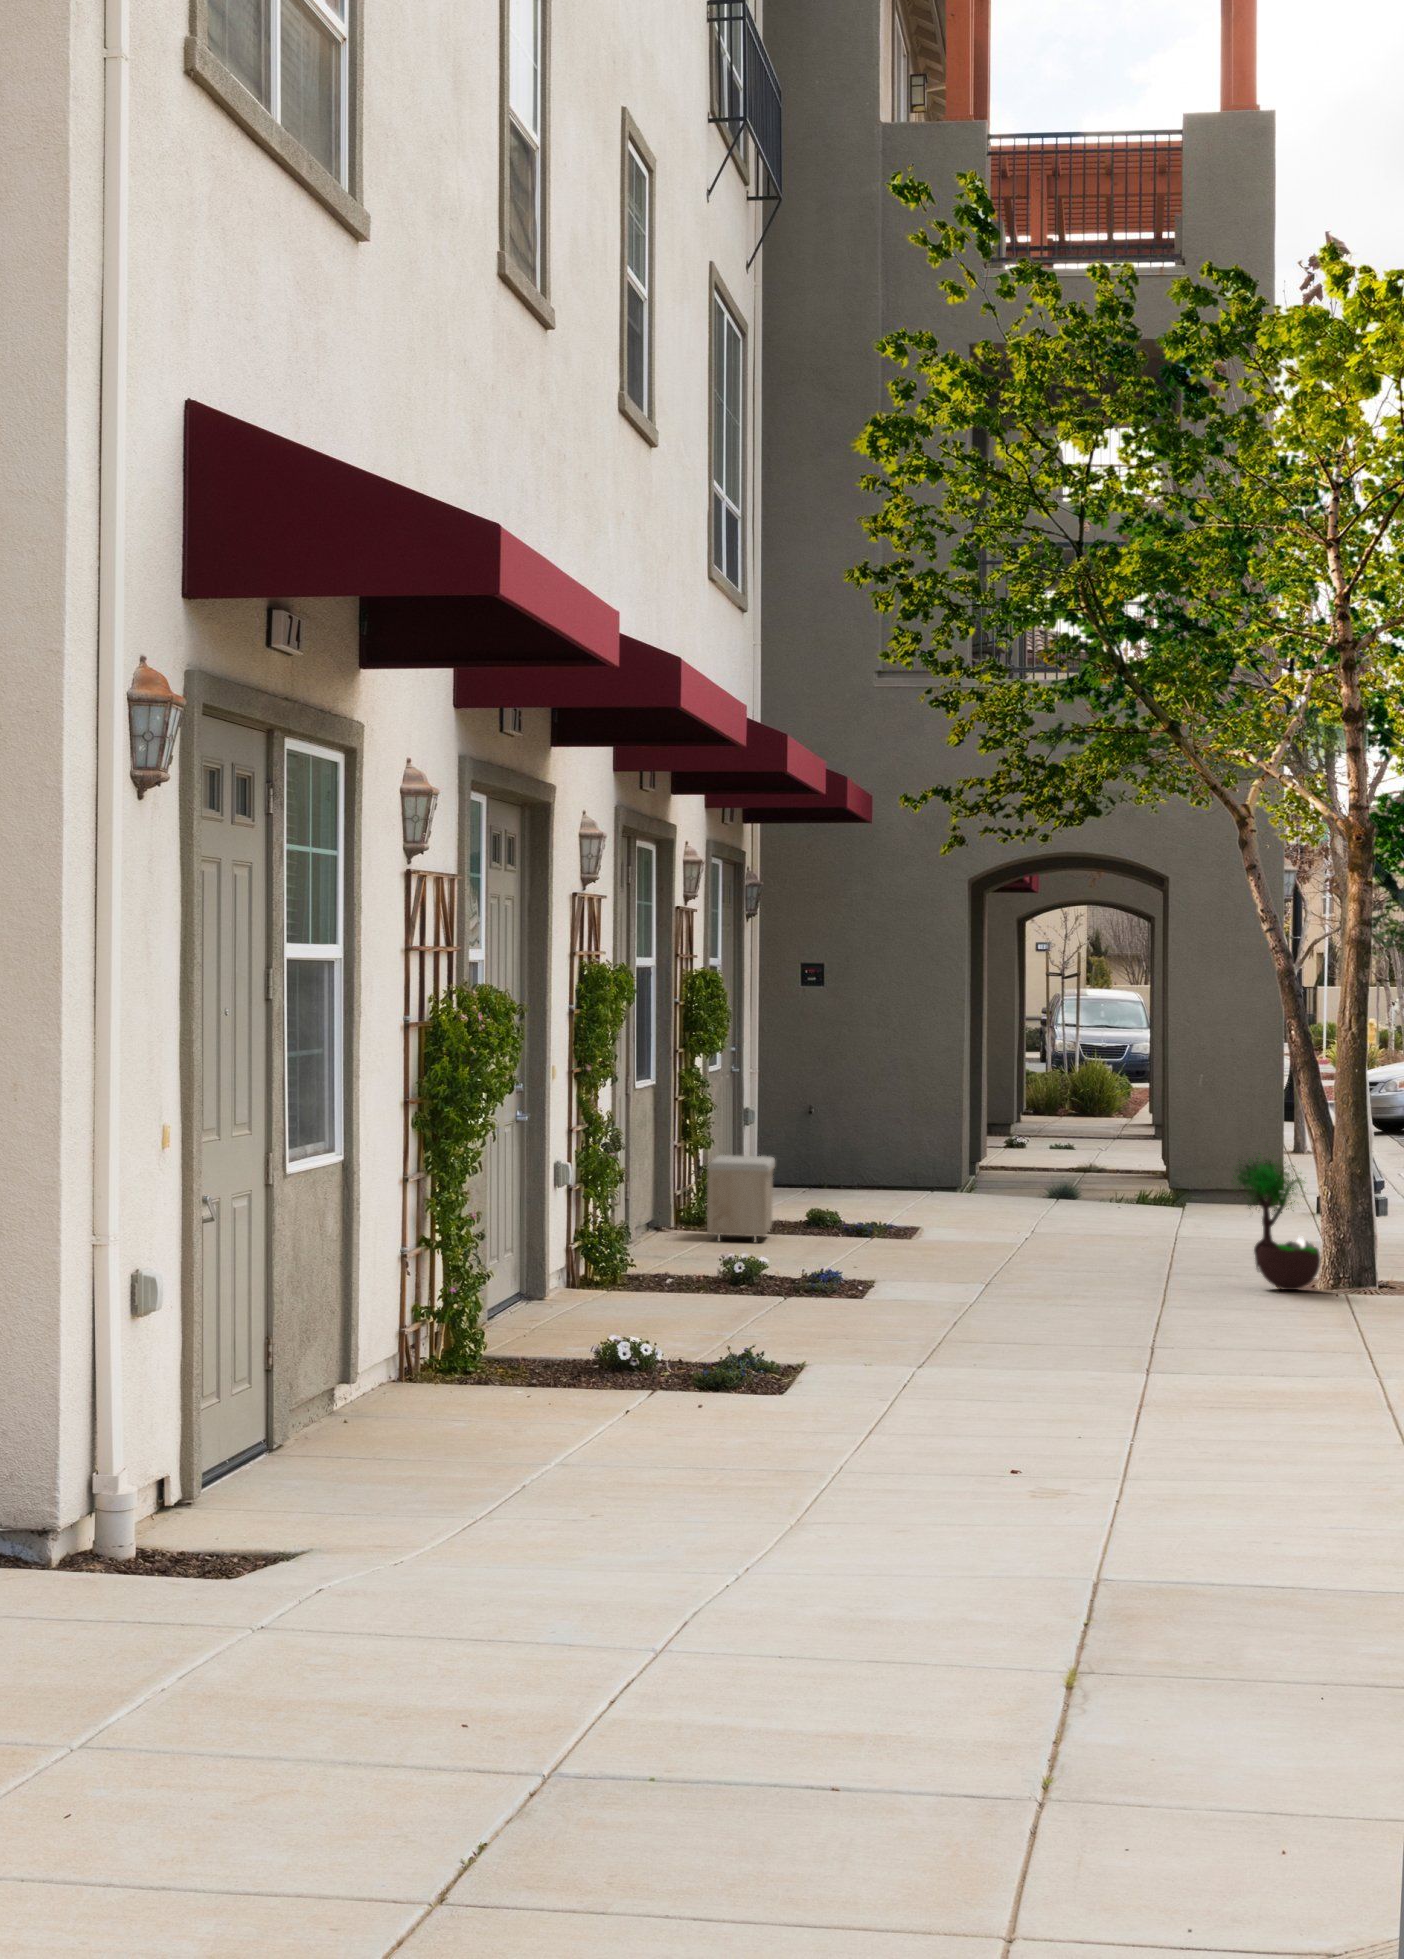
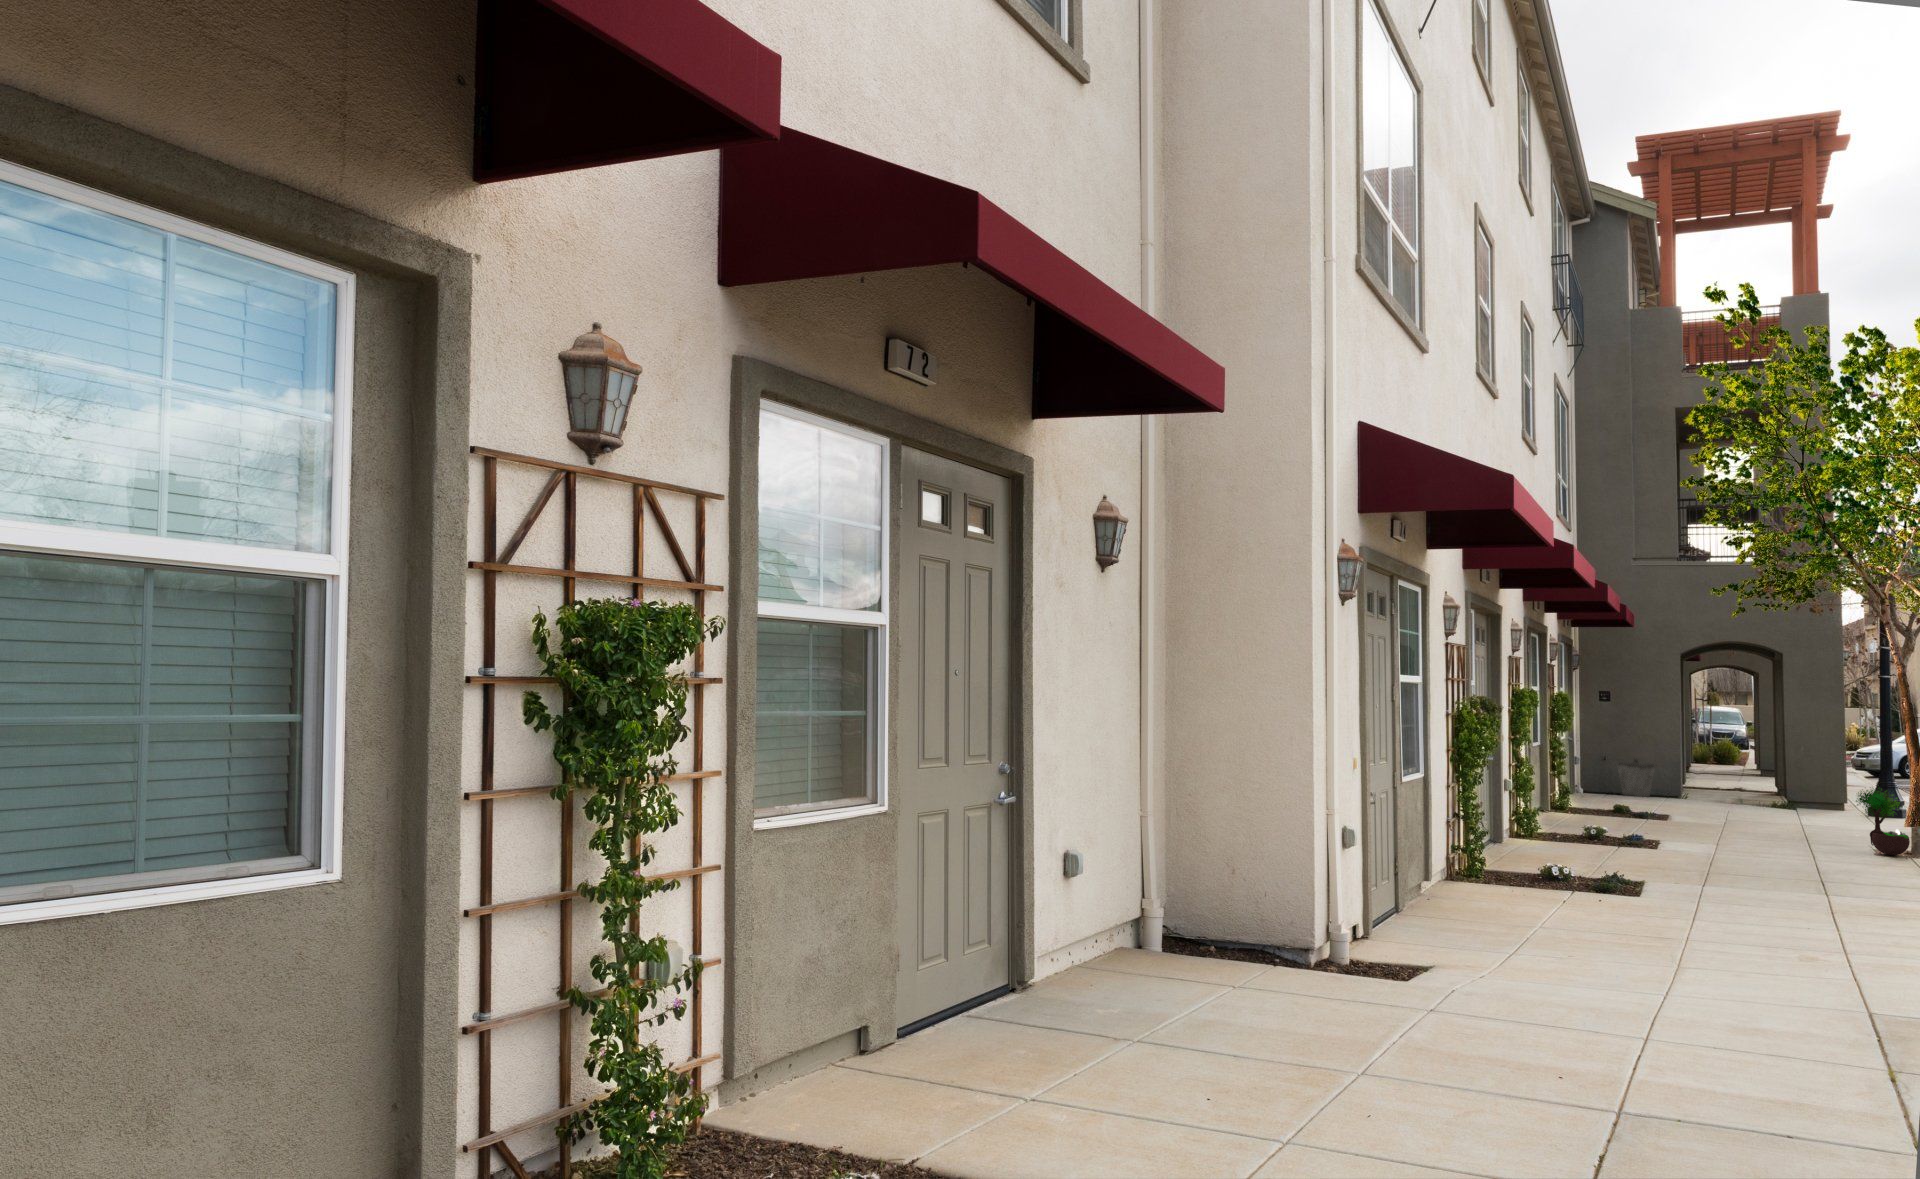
trash can: none [836,1110,915,1197] -> present [1616,758,1656,797]
storage bench: present [707,1155,775,1243] -> none [1564,776,1596,816]

